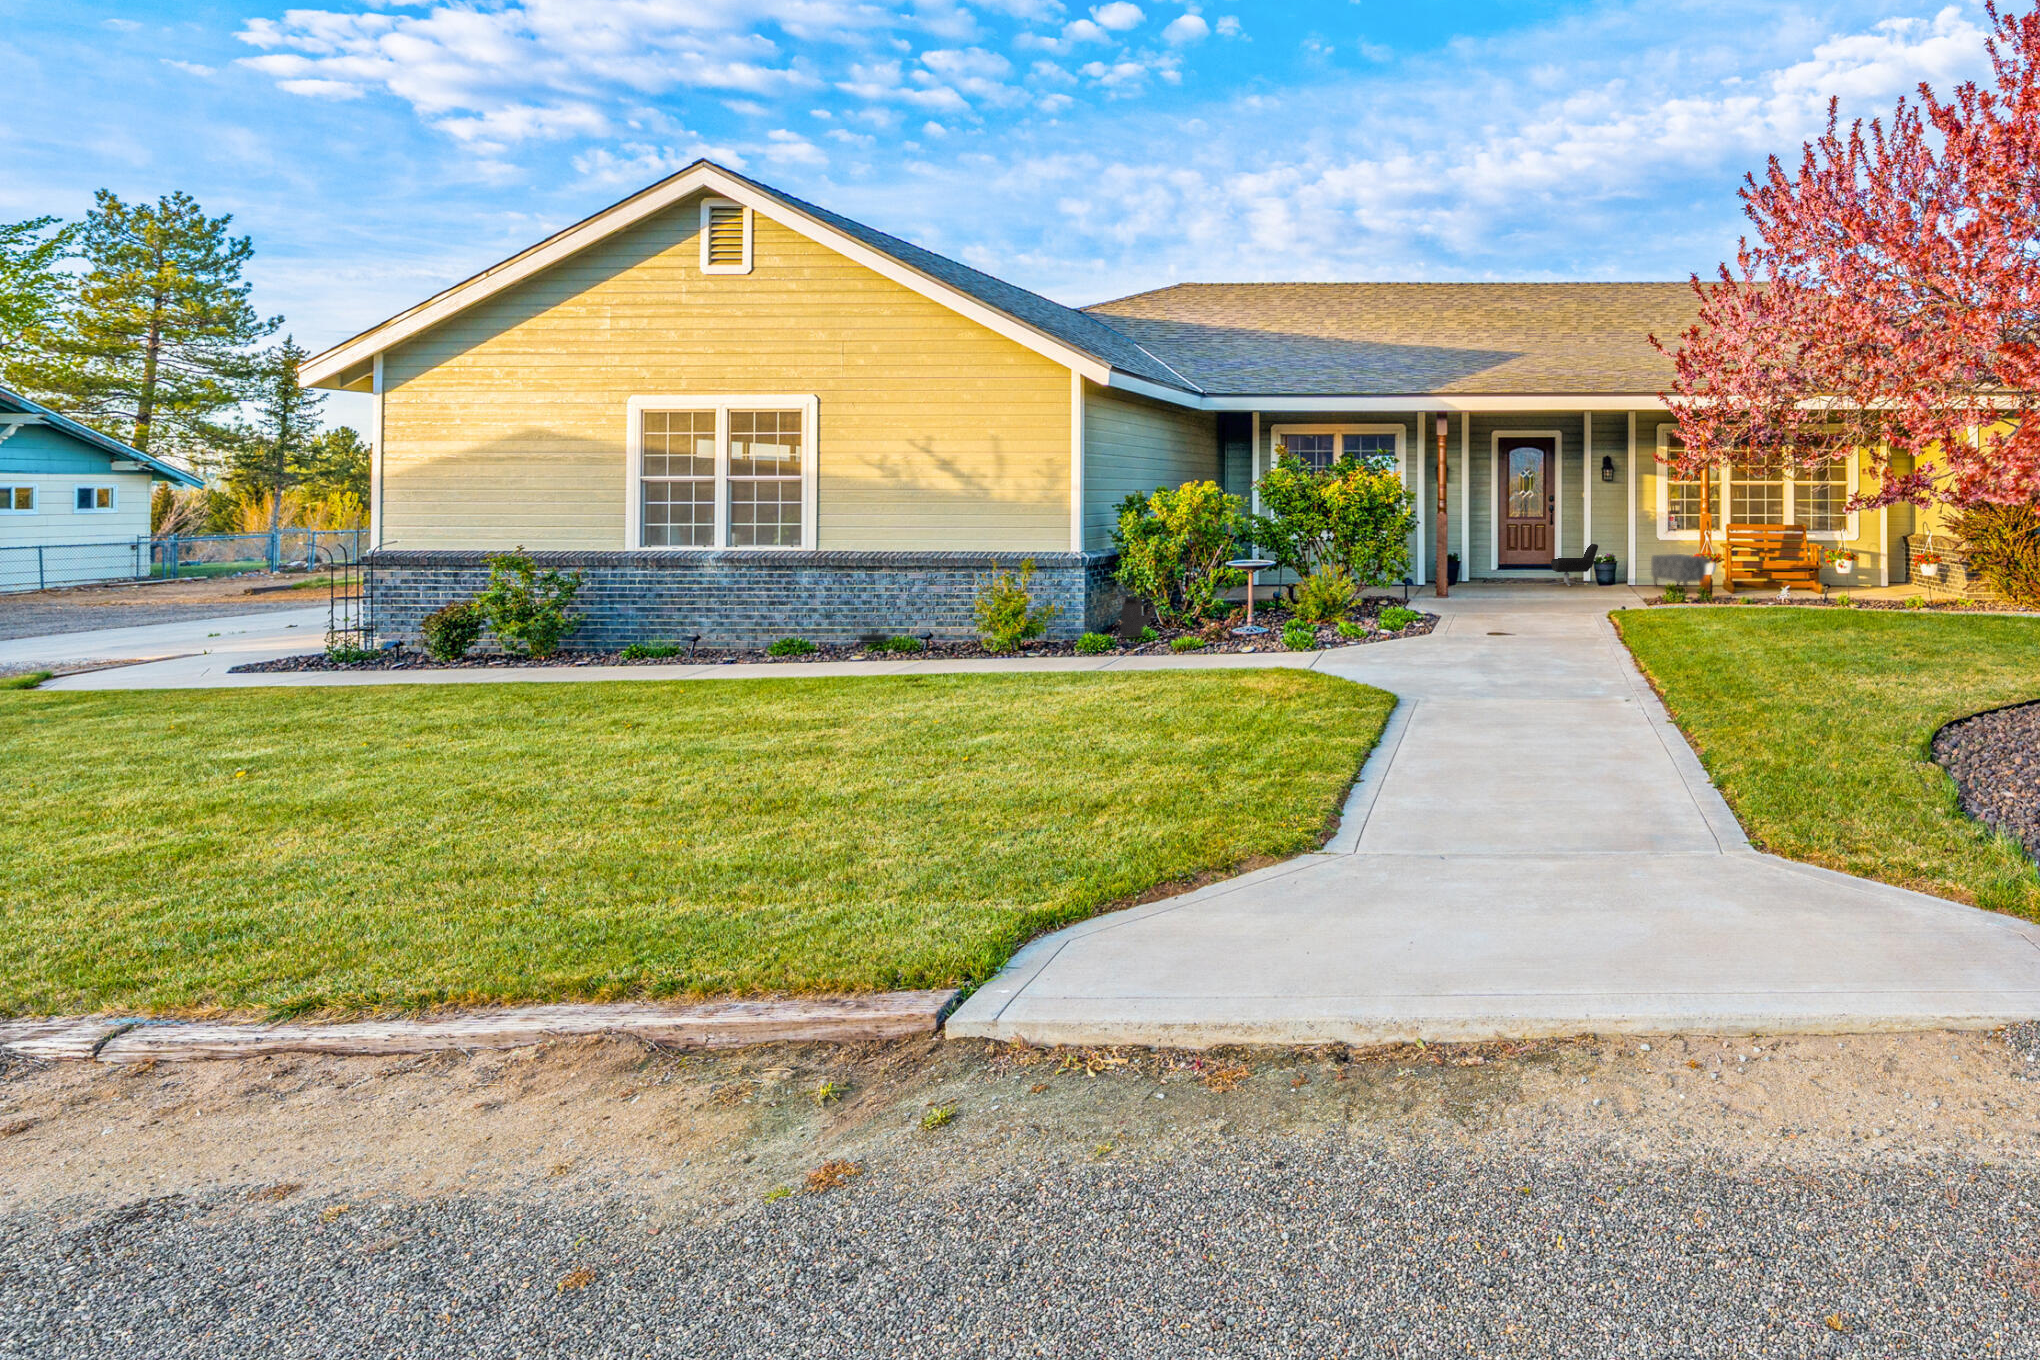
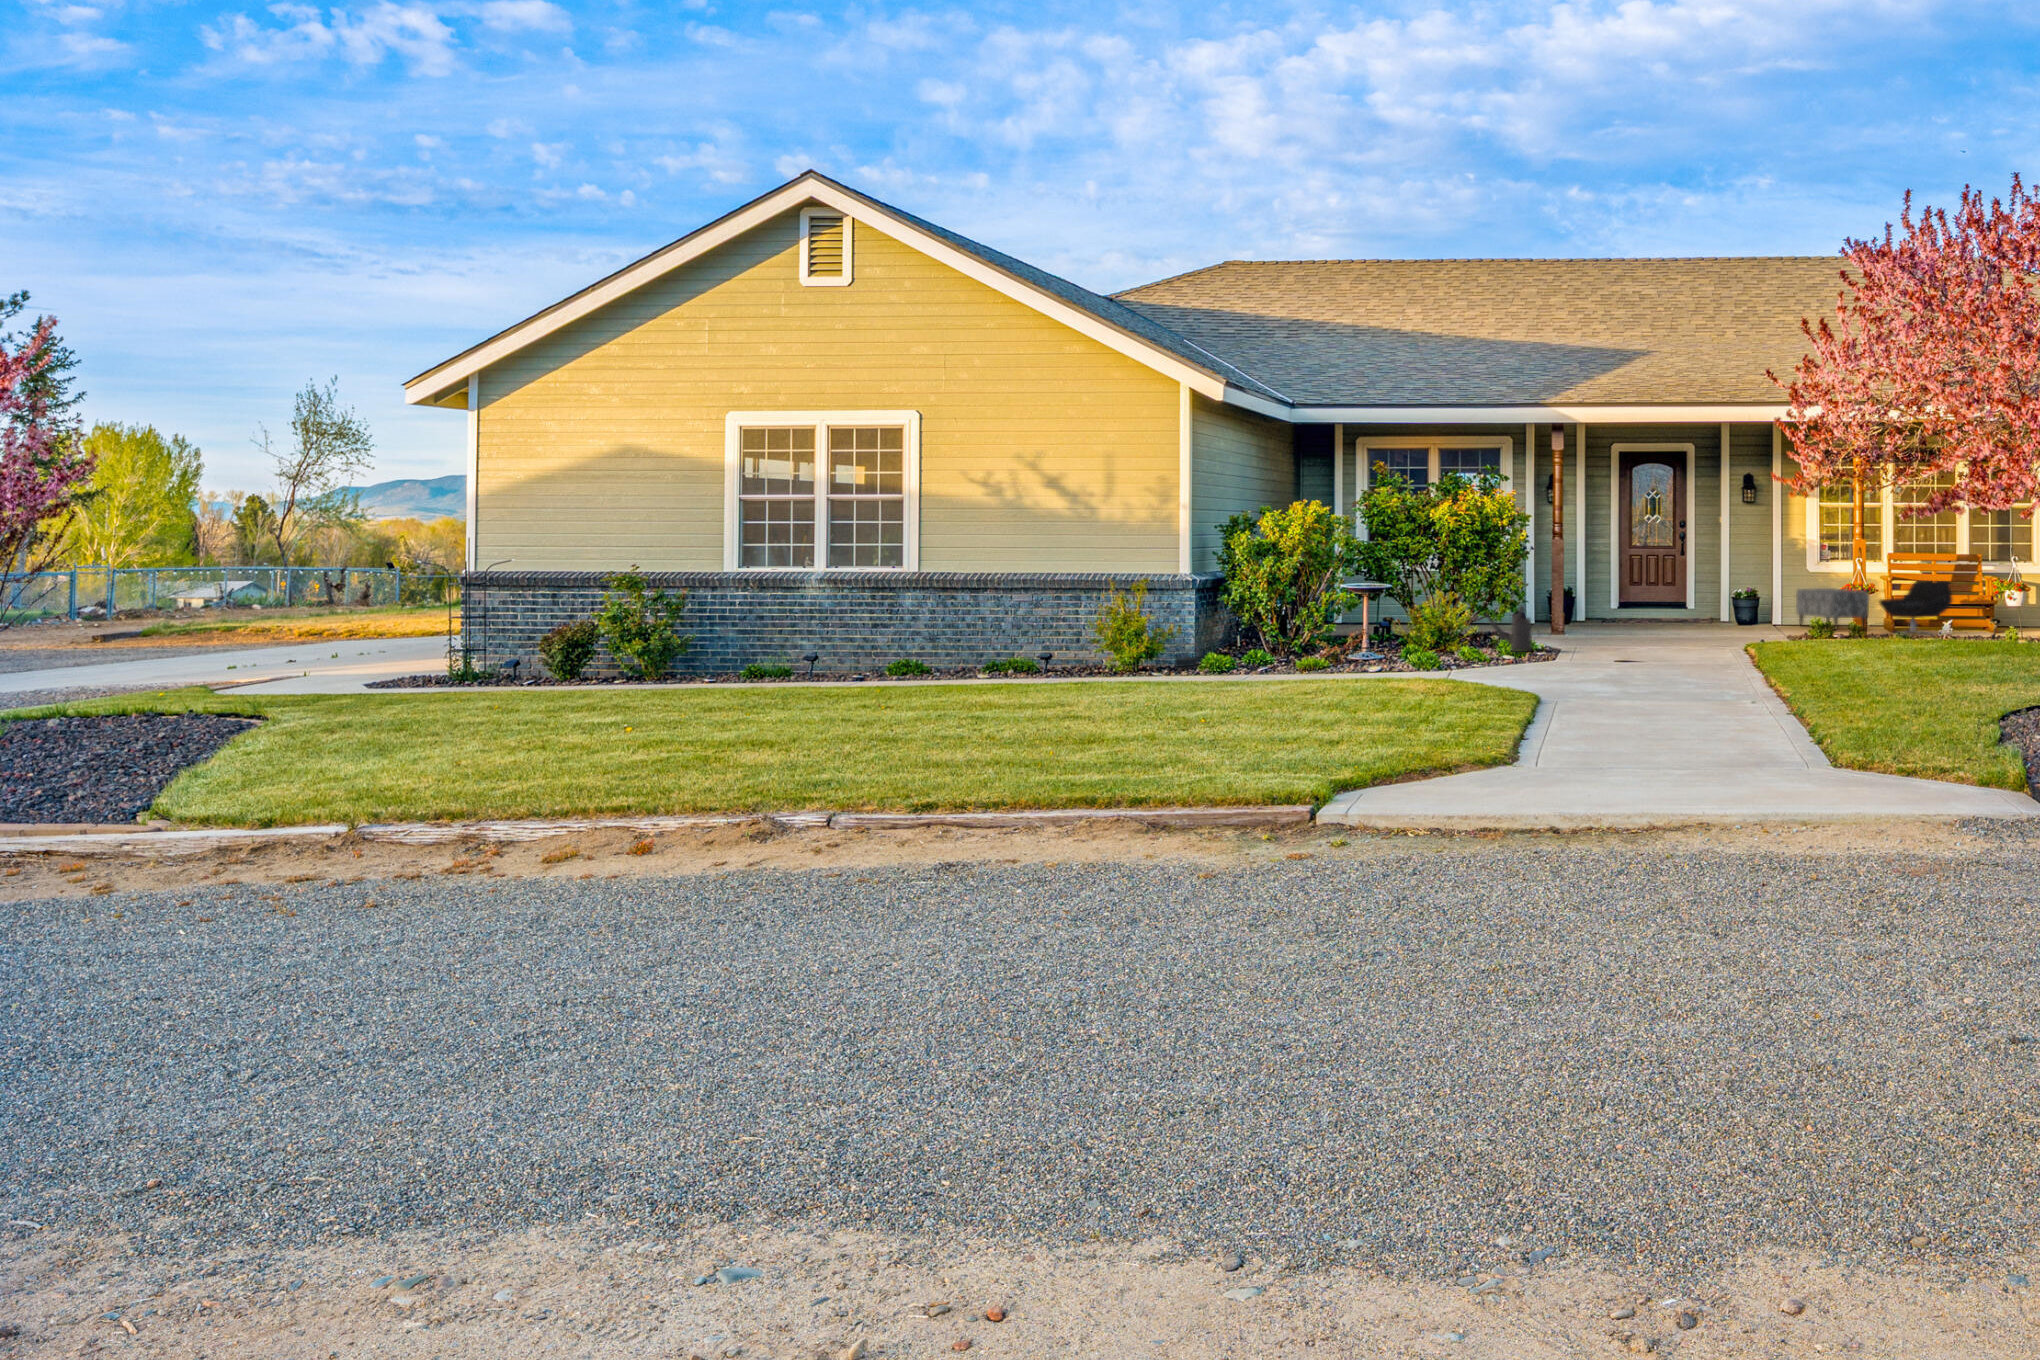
lounge chair: present [1547,544,1598,586] -> present [1879,580,1952,632]
watering can: present [1120,593,1162,638] -> present [1486,606,1539,652]
decorative plant: present [855,616,887,643] -> present [1171,642,1199,667]

